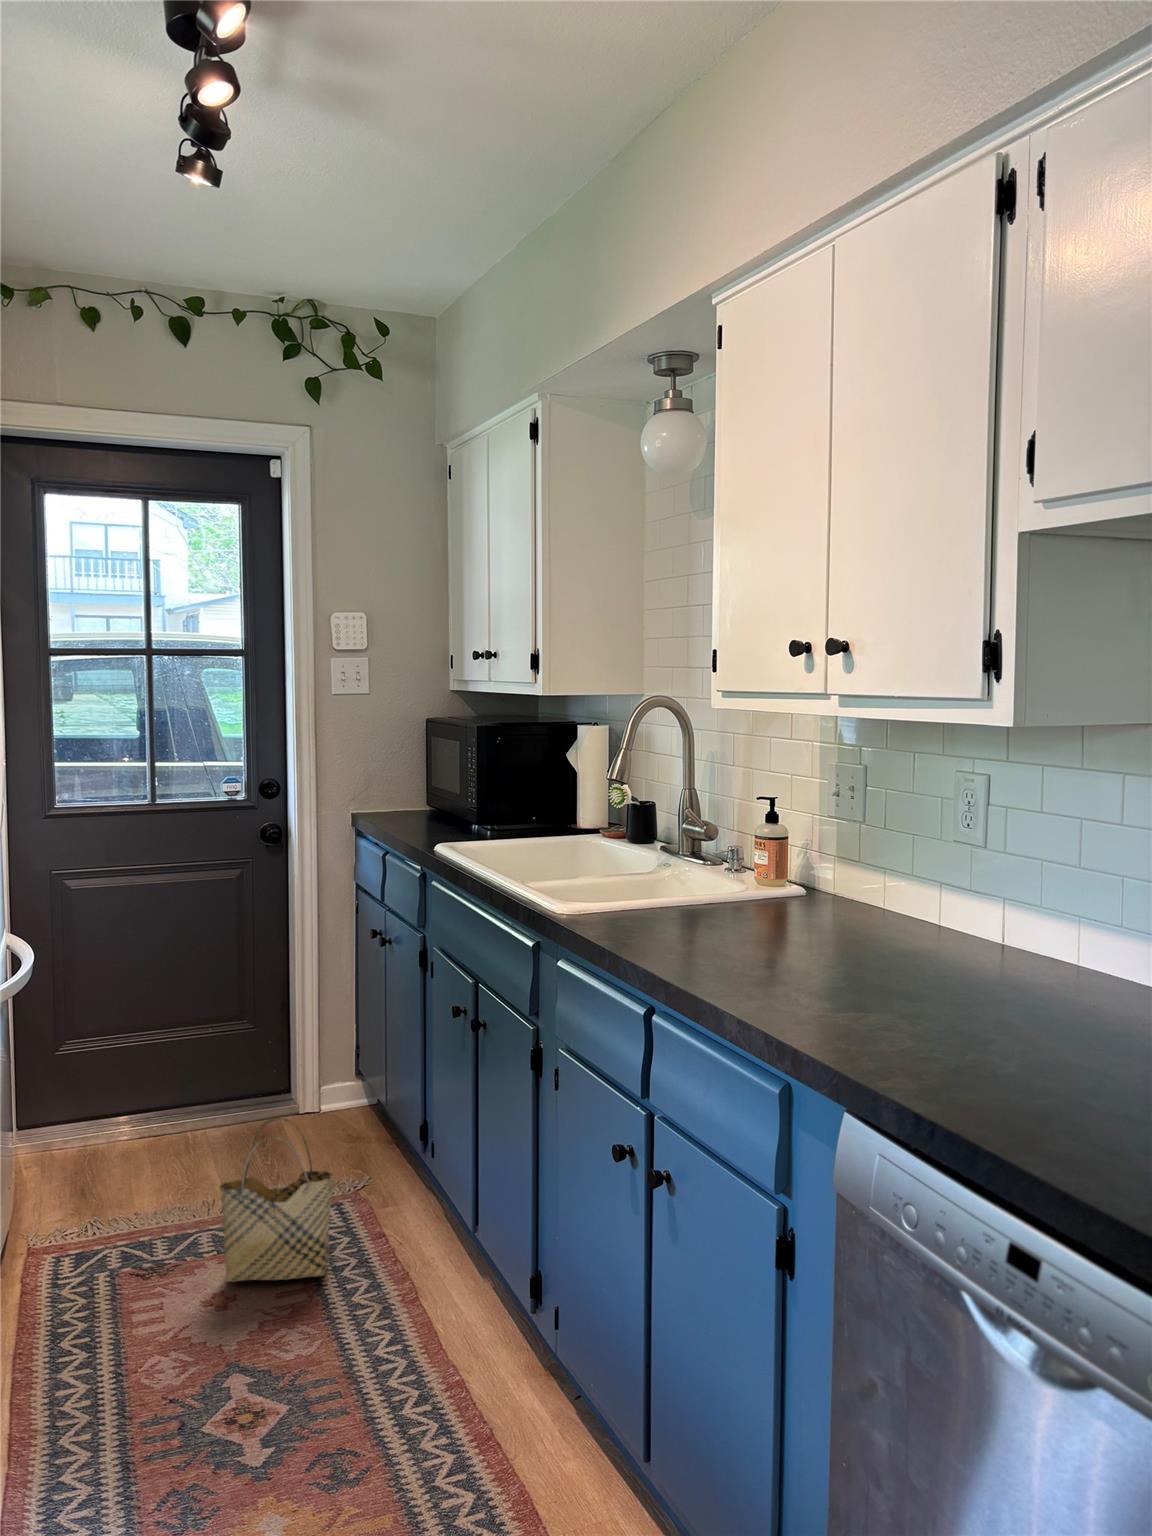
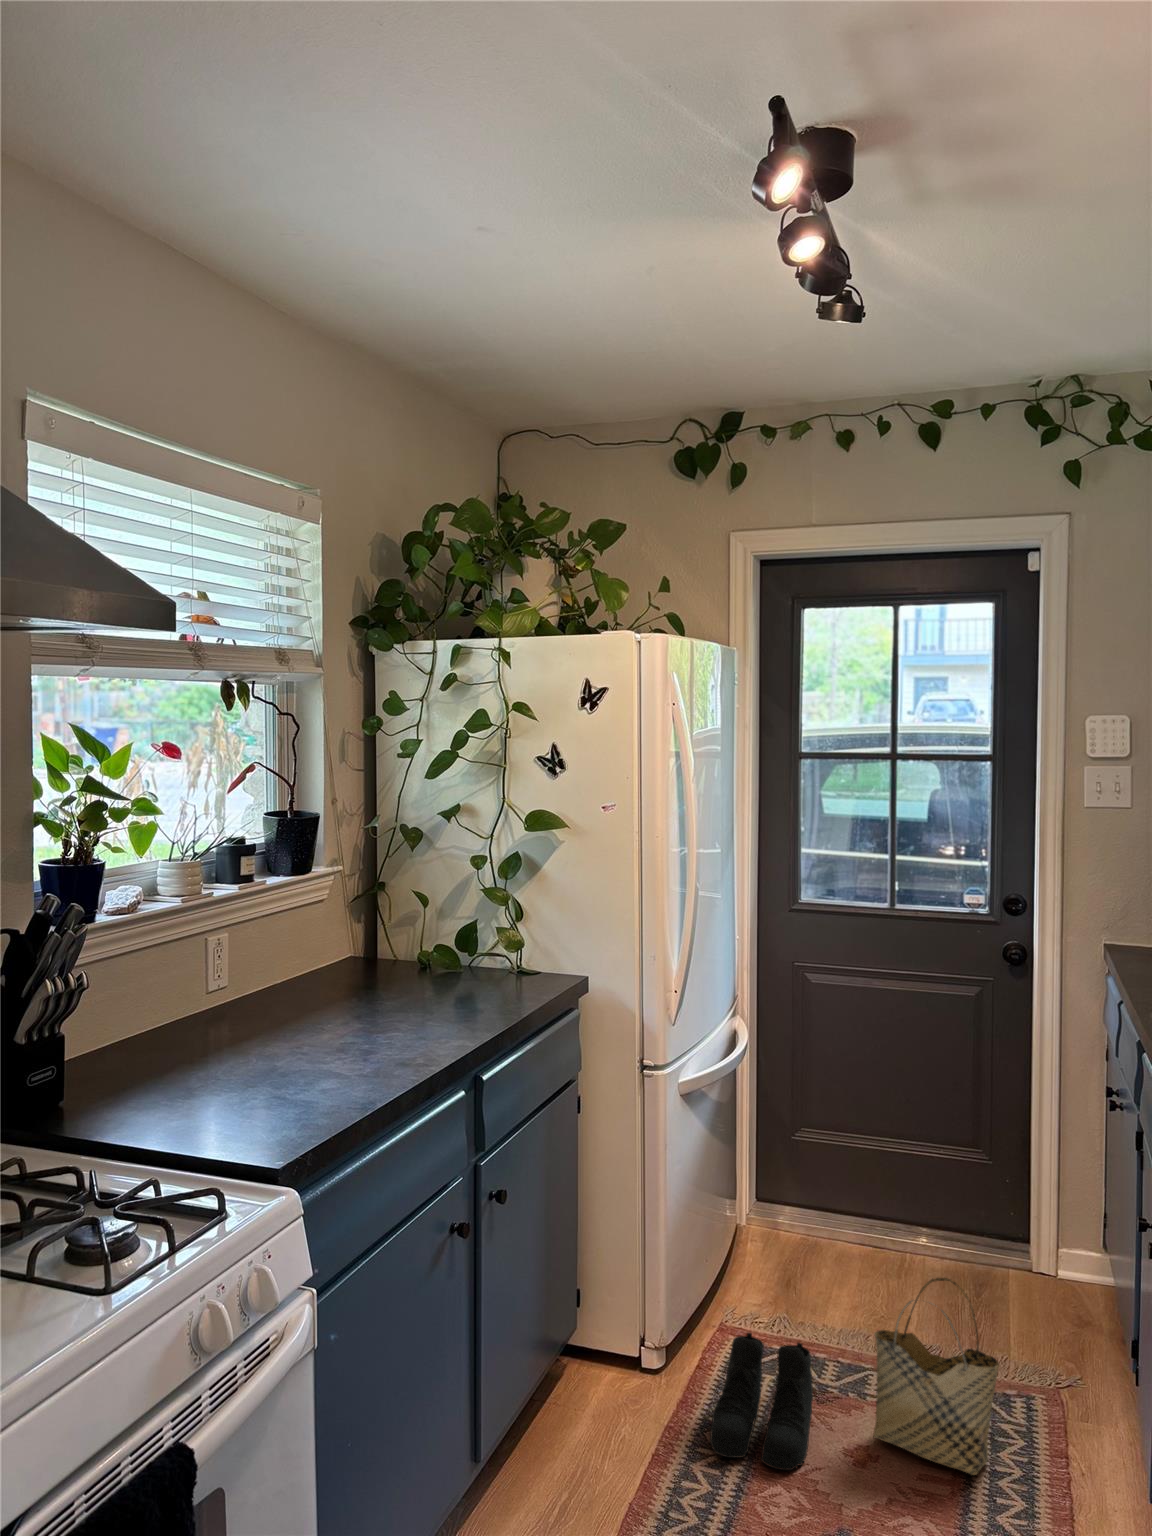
boots: none [67,1223,170,1356] -> present [710,1333,813,1470]

